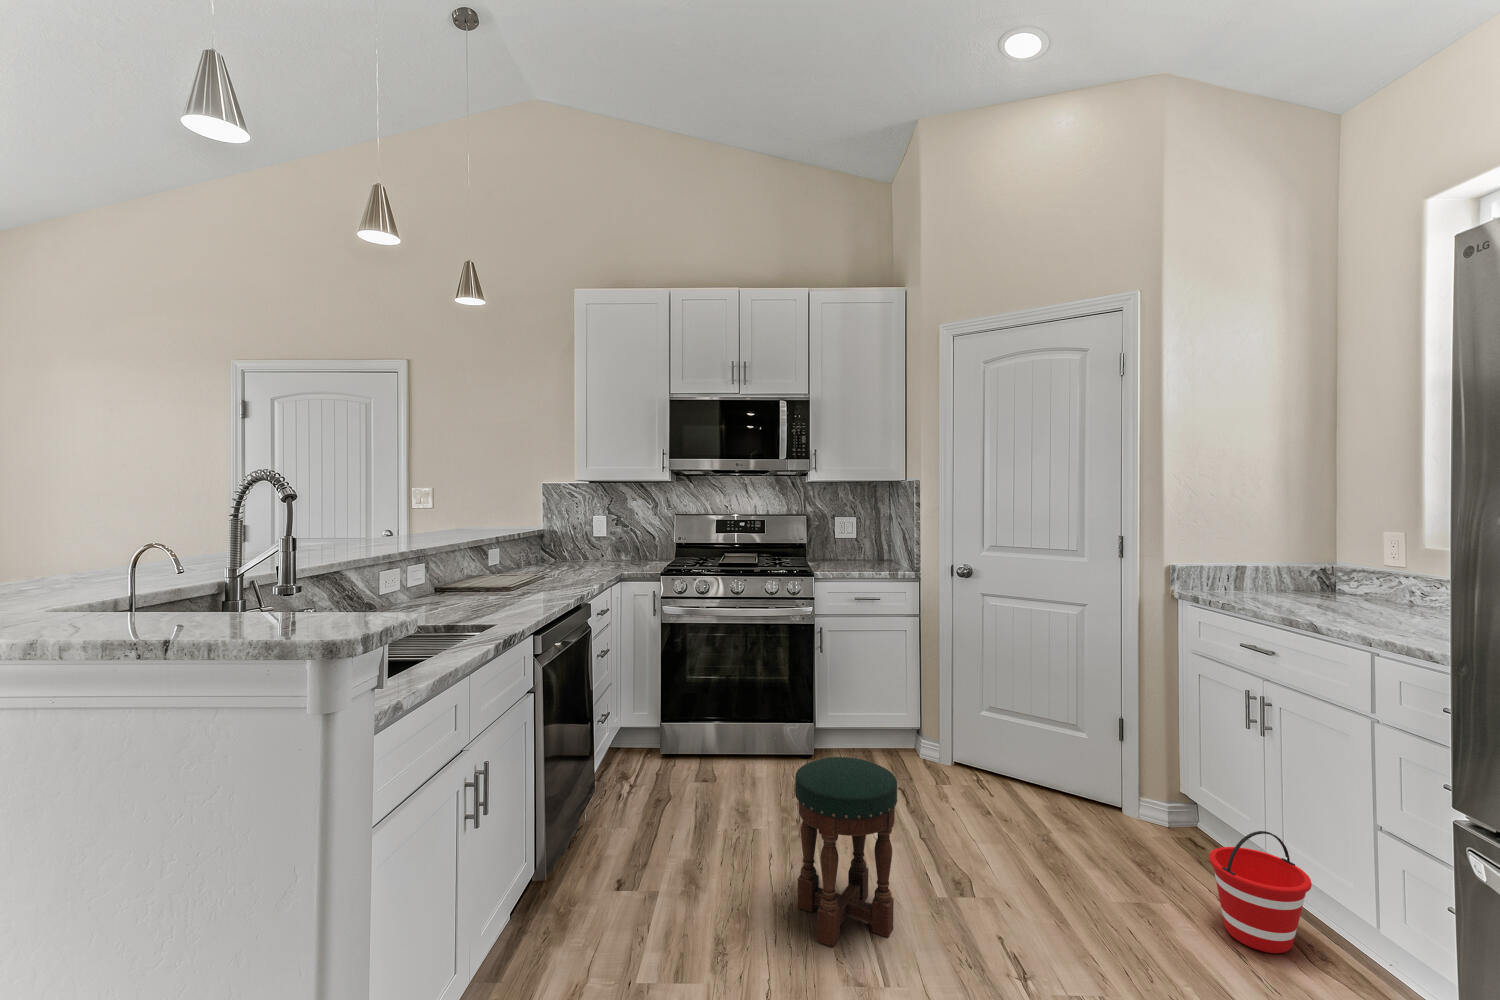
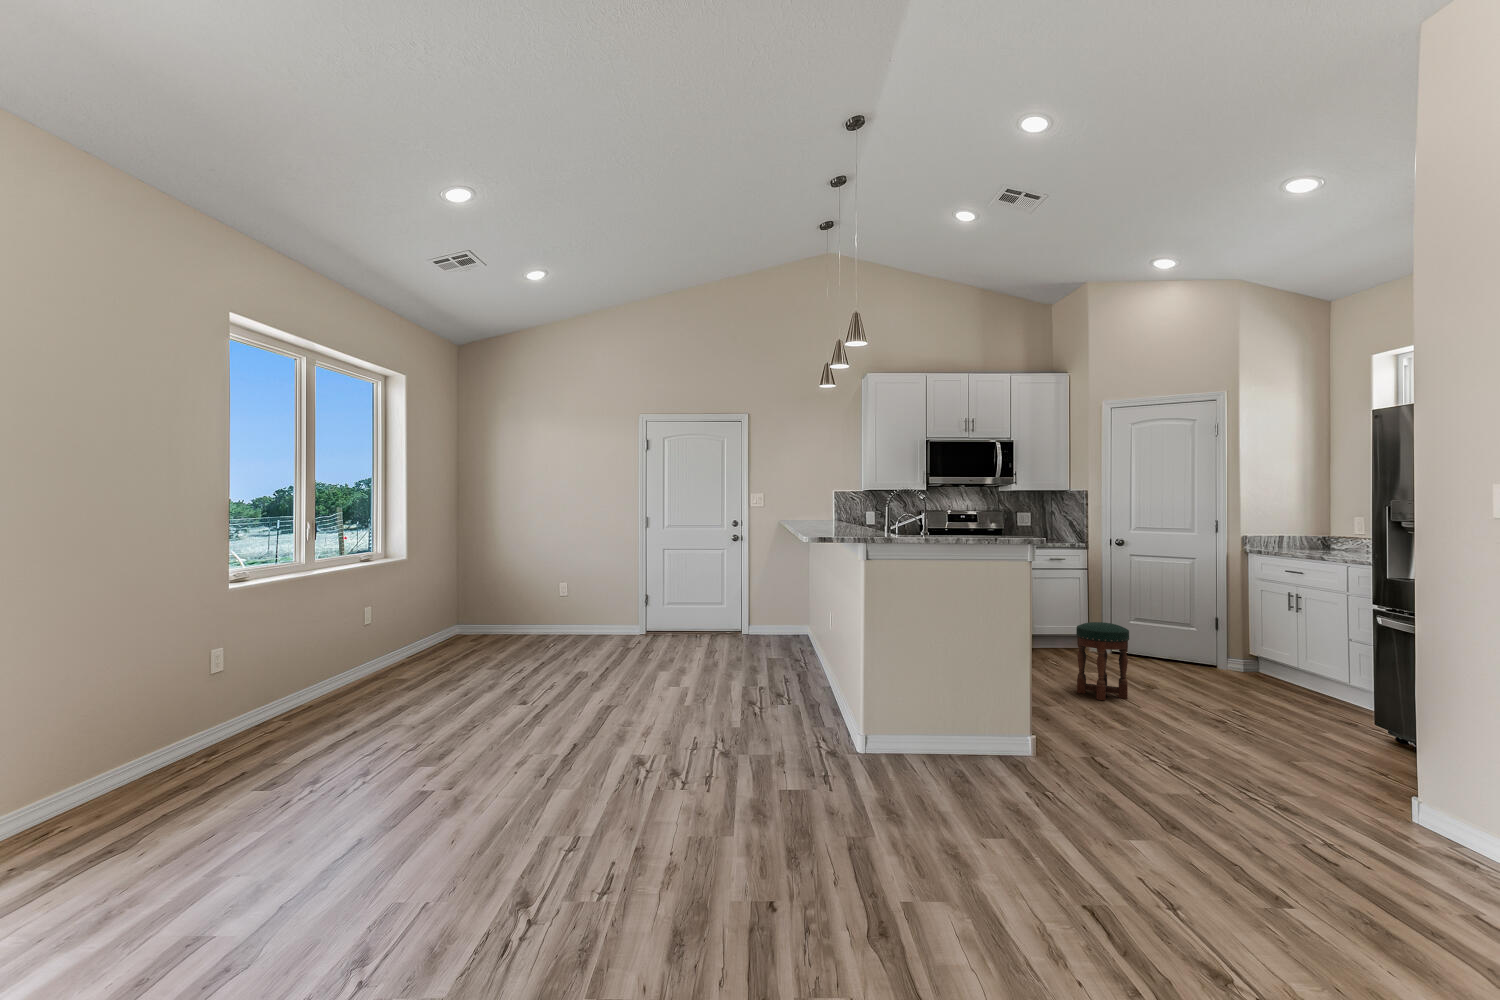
bucket: present [1209,831,1312,953] -> none [1272,650,1320,701]

